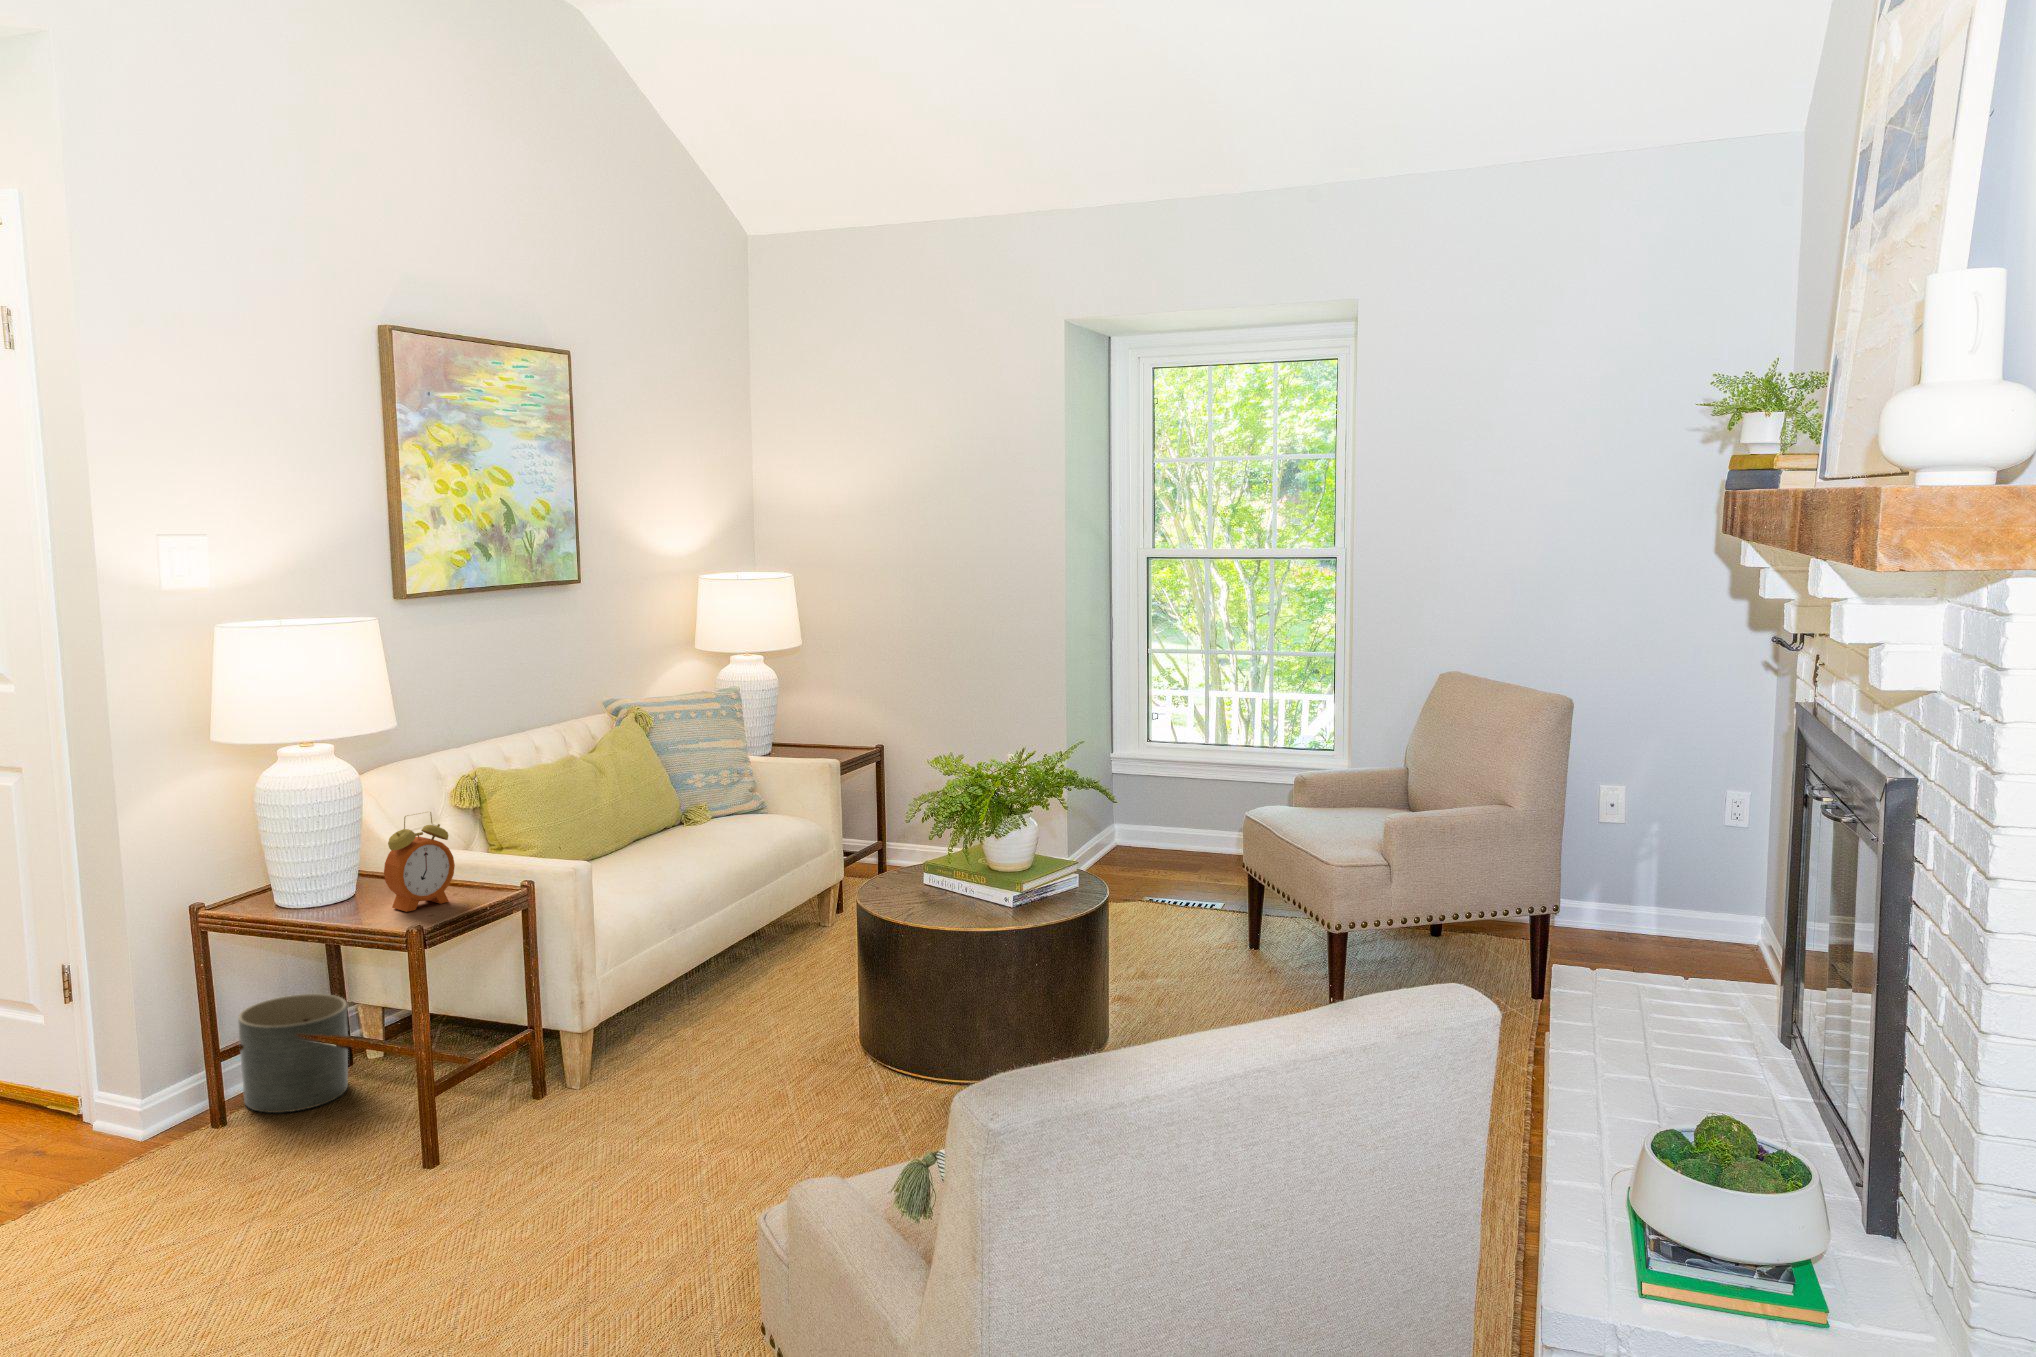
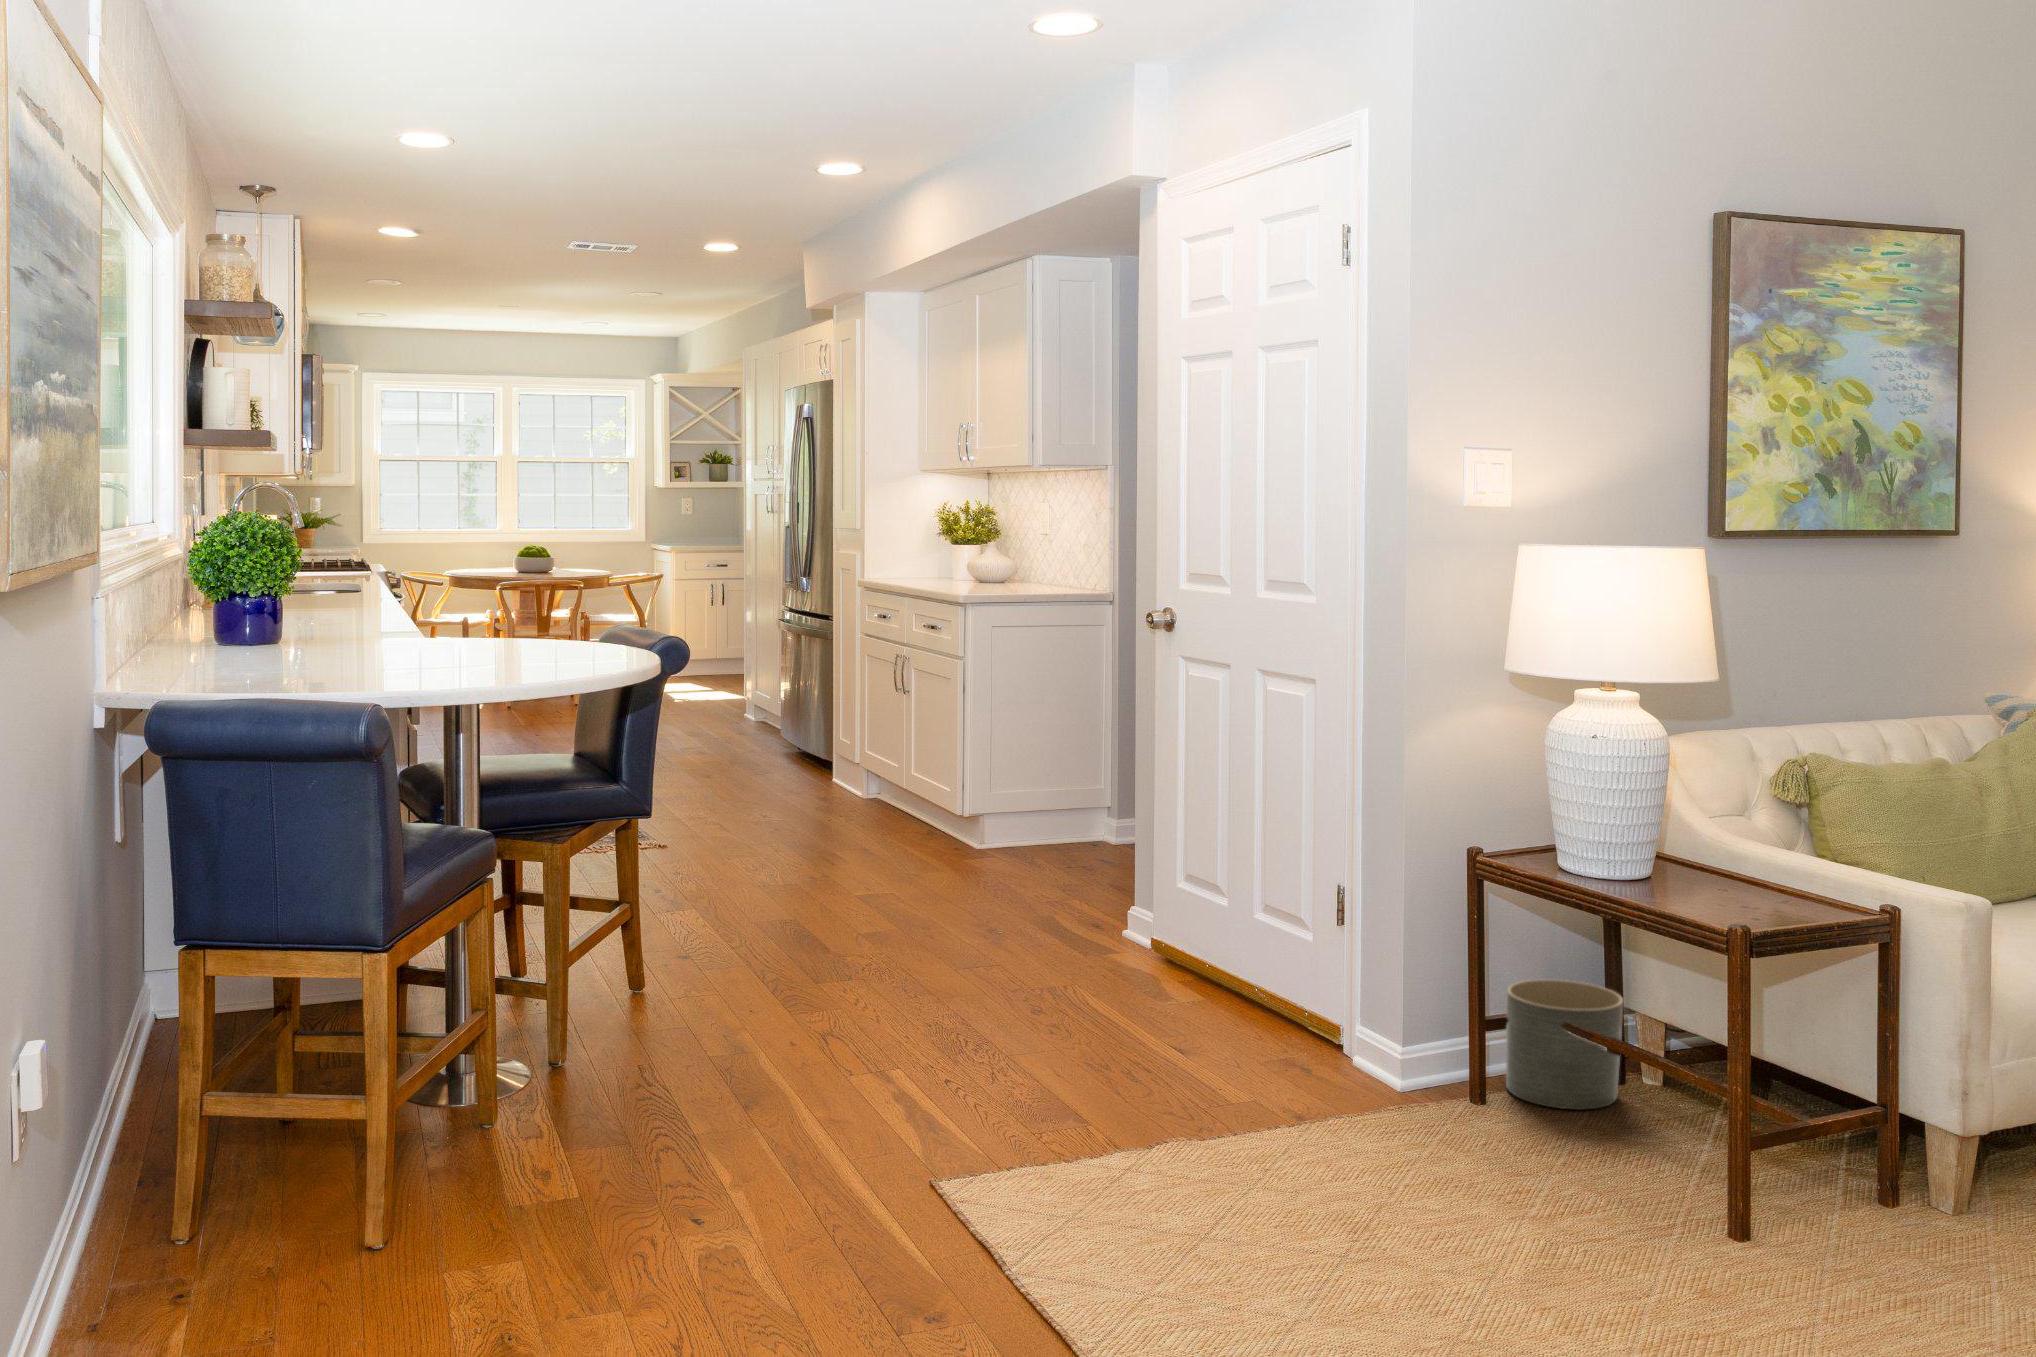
alarm clock: present [384,812,455,912] -> none [1680,778,1766,895]

